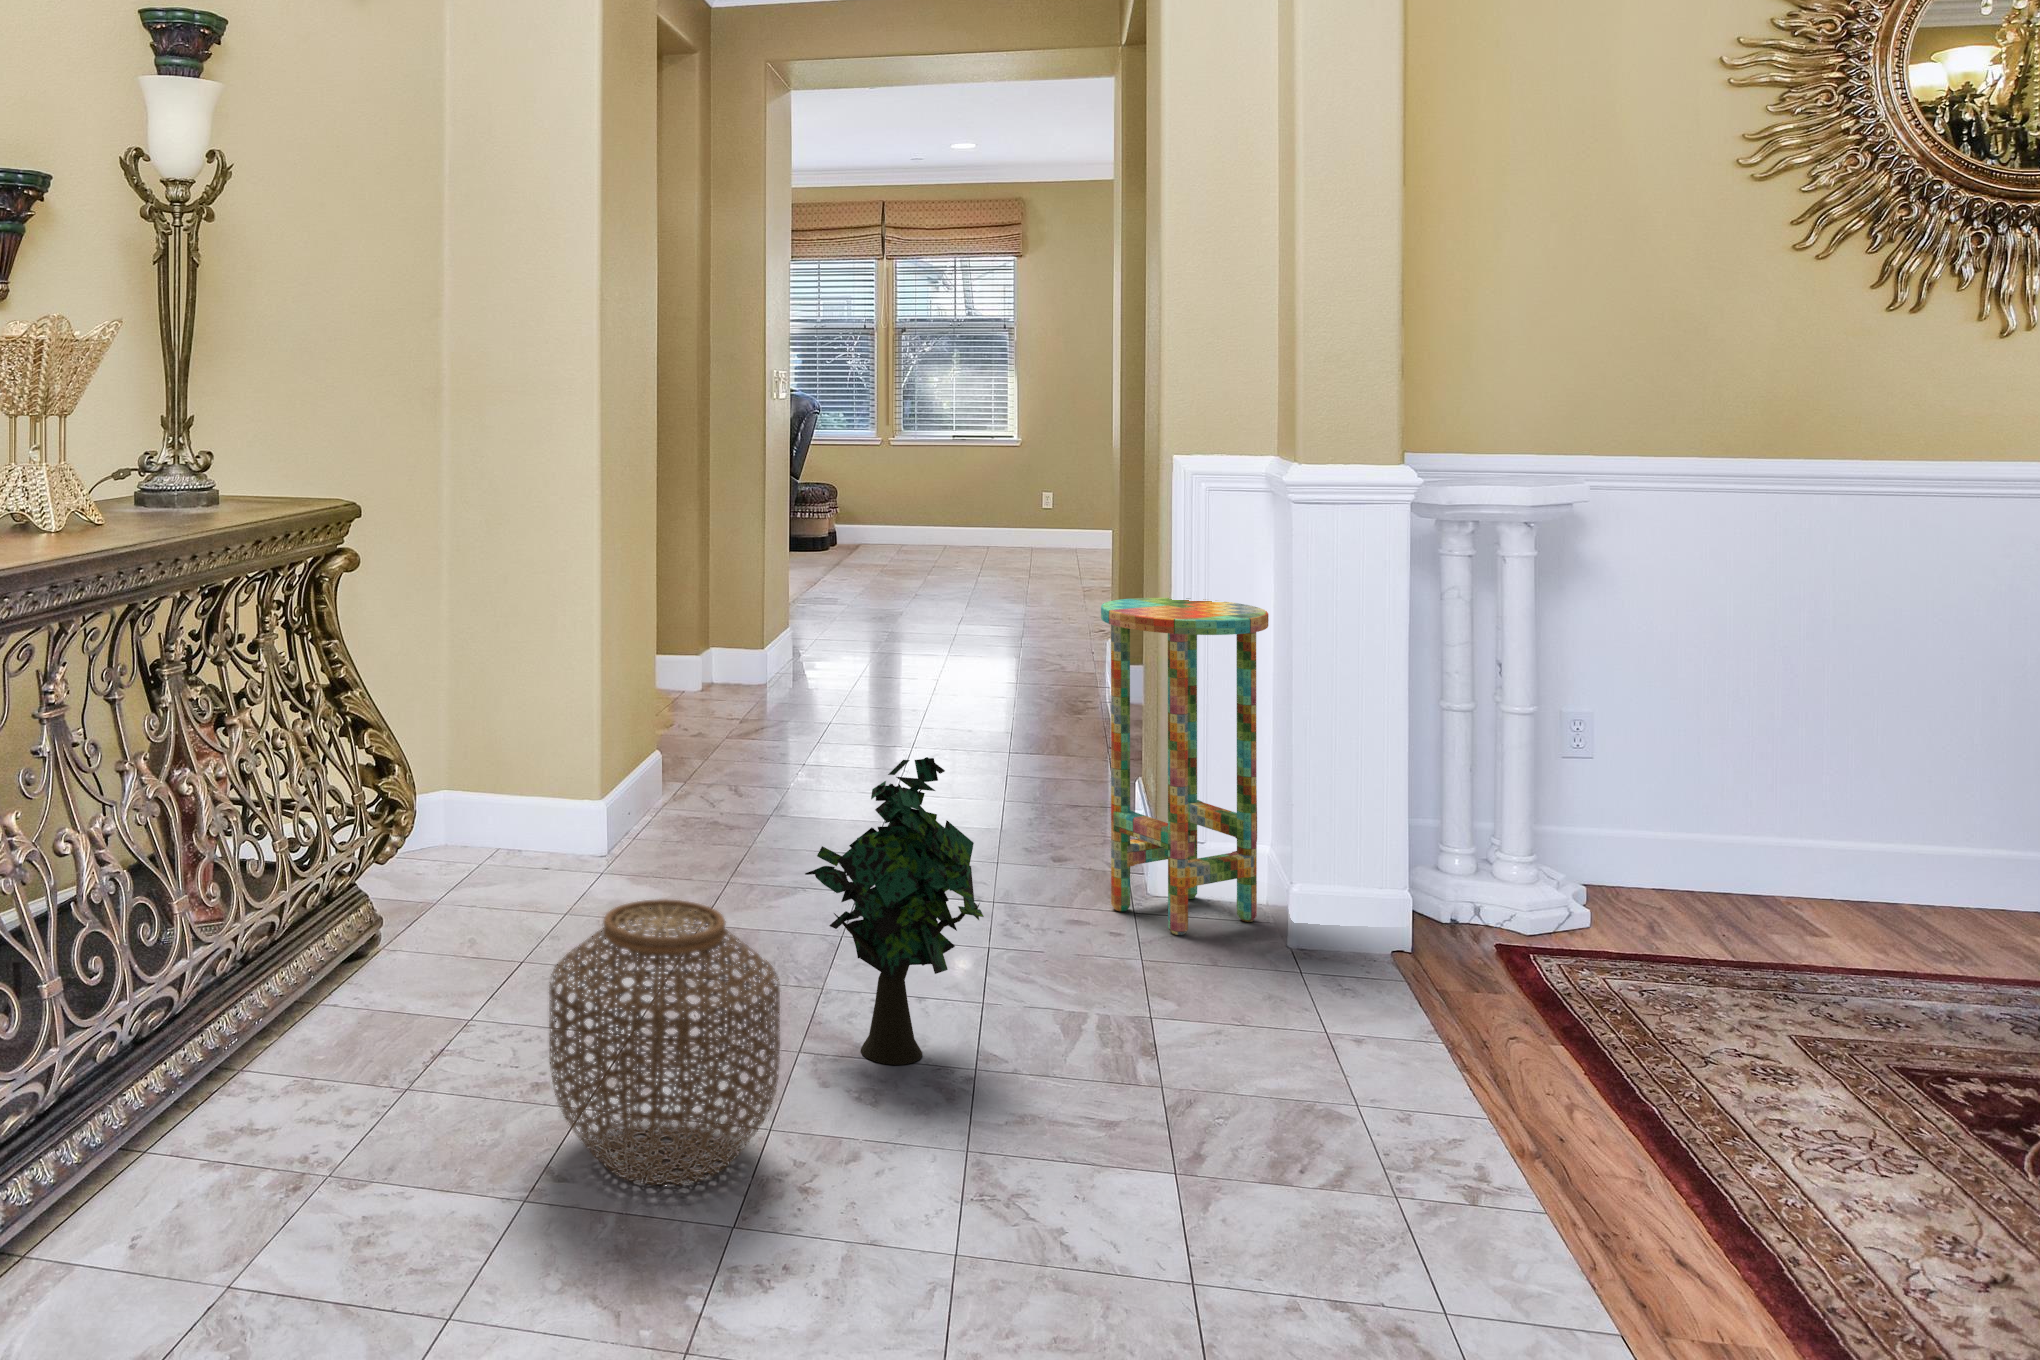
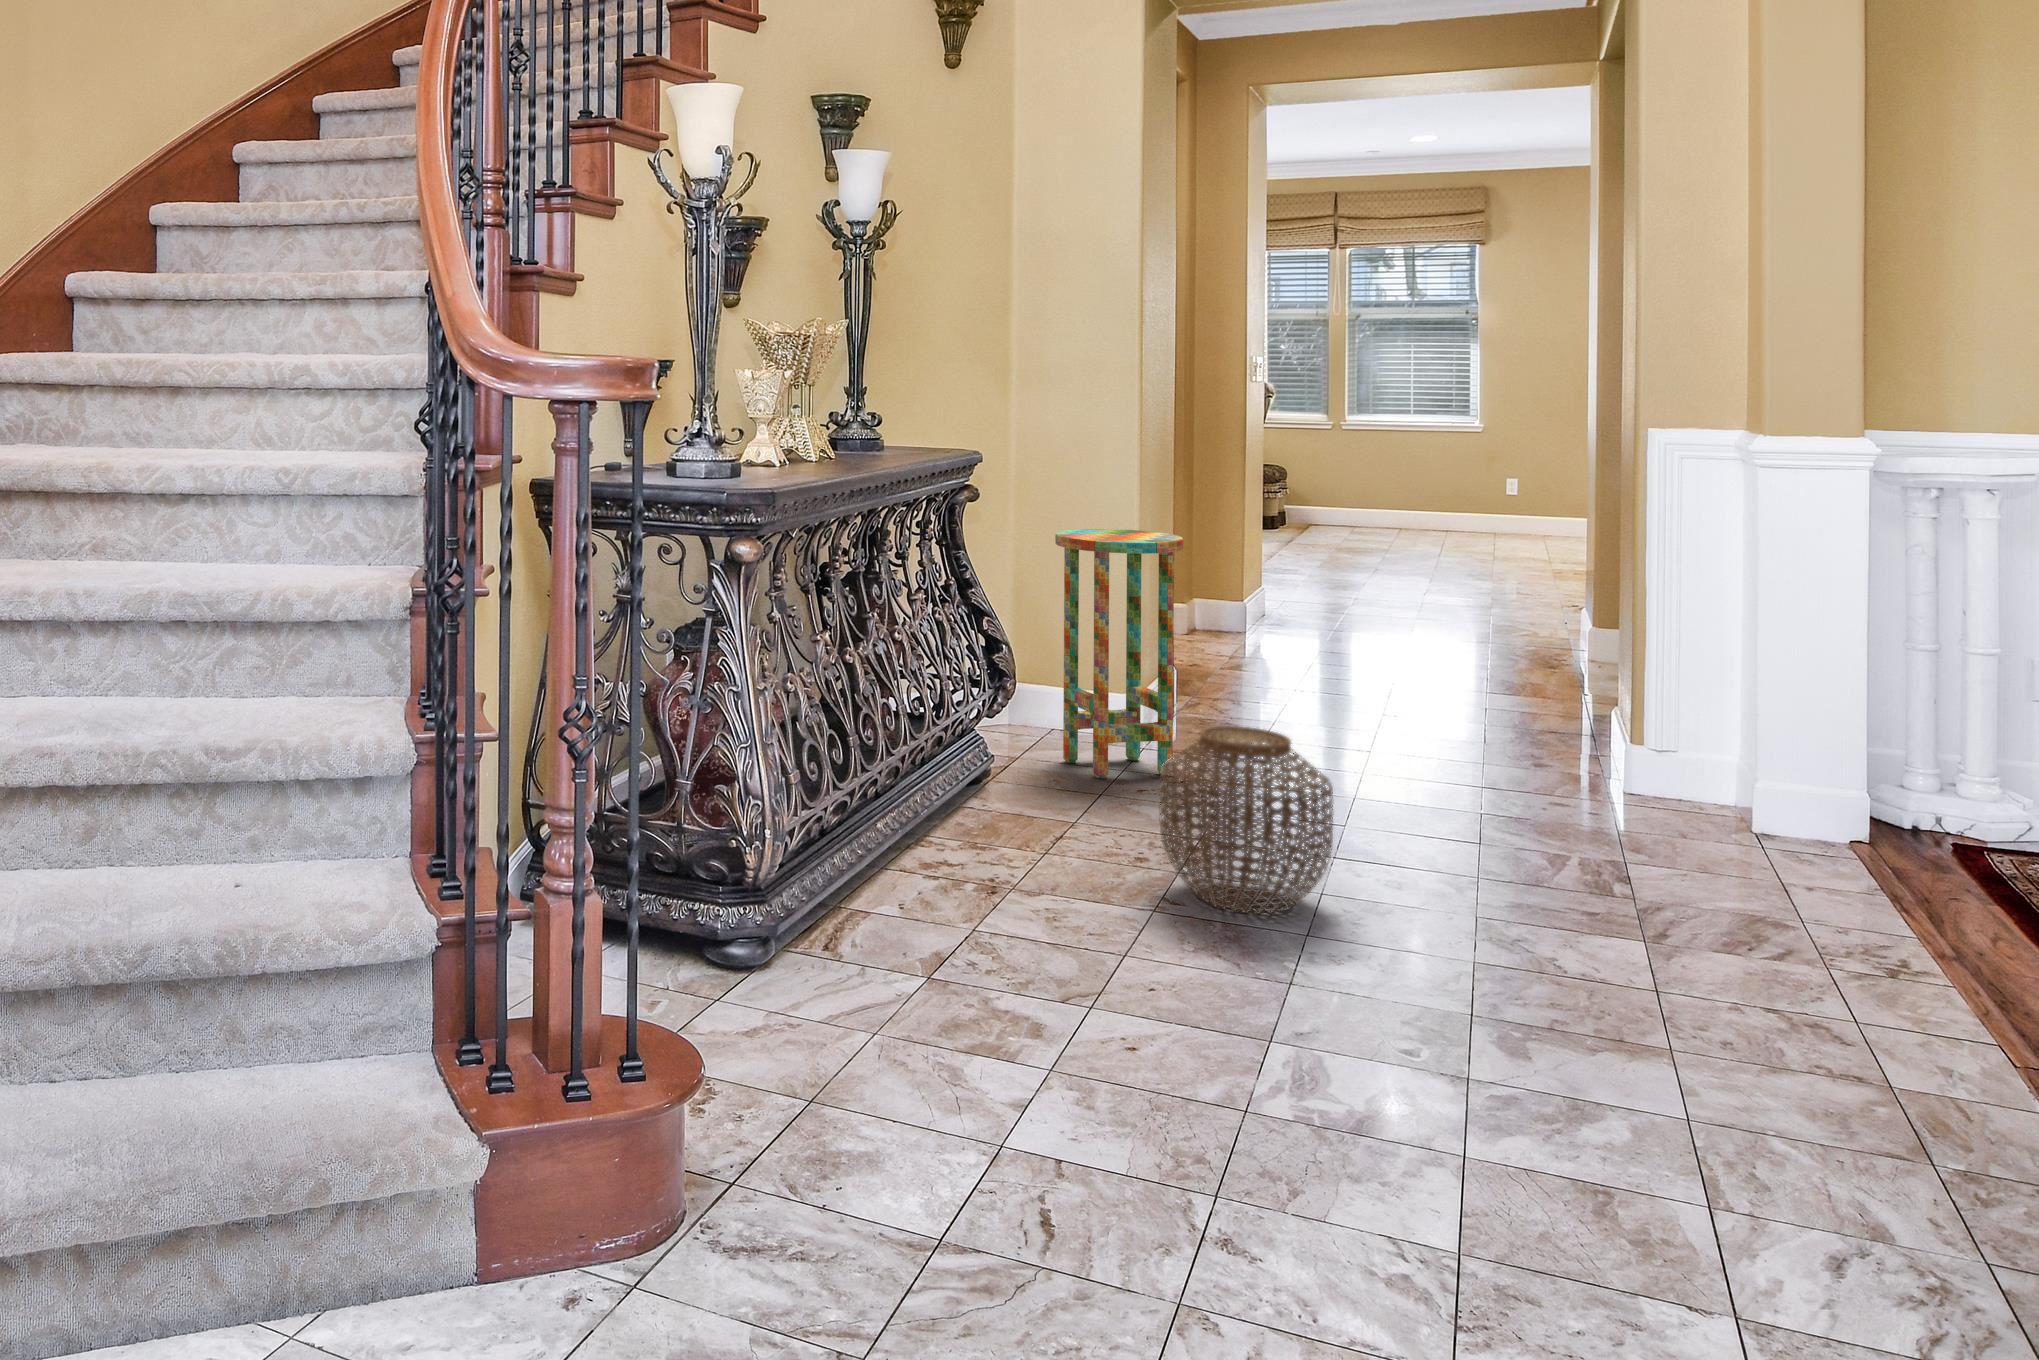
side table: present [1101,598,1269,935] -> present [1055,529,1183,778]
decorative plant: present [805,757,984,1065] -> none [1339,646,1486,871]

